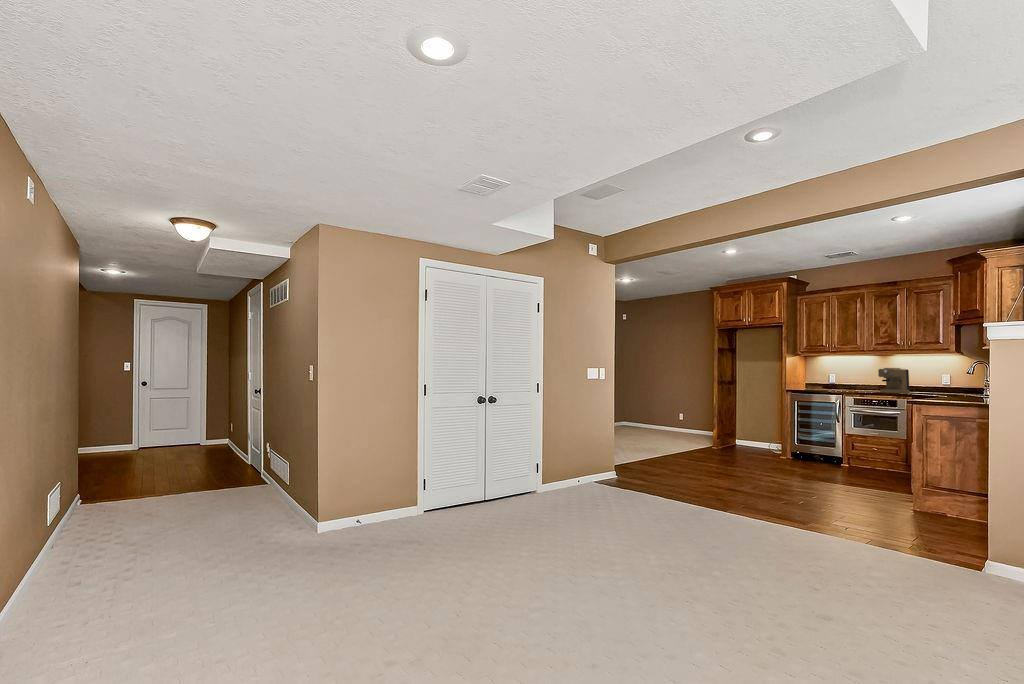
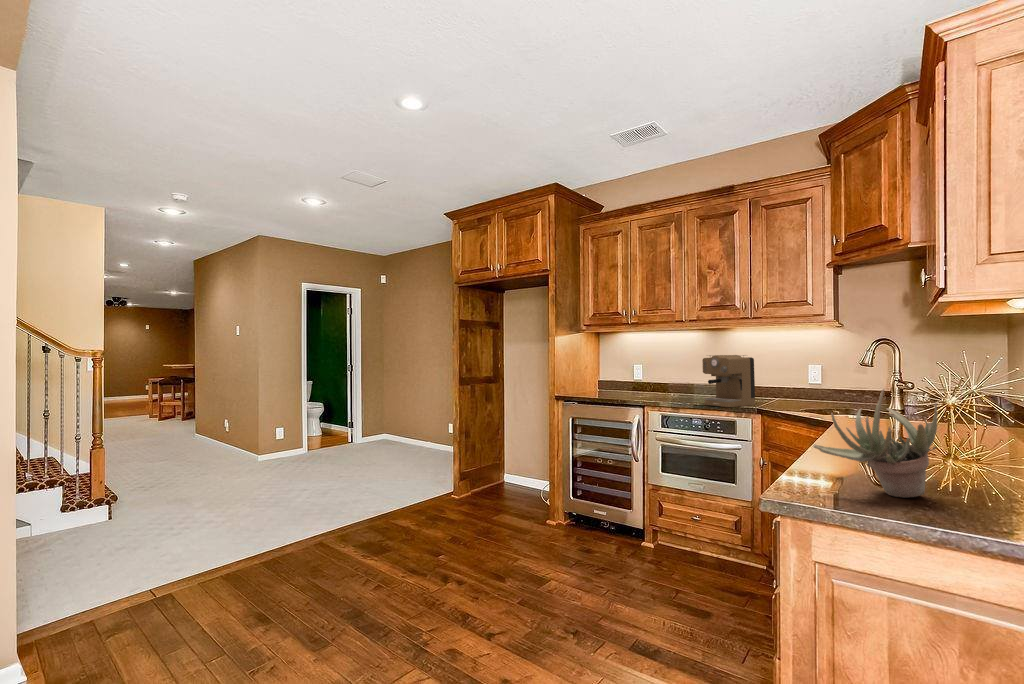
succulent plant: none [923,369,961,398] -> present [814,389,938,498]

